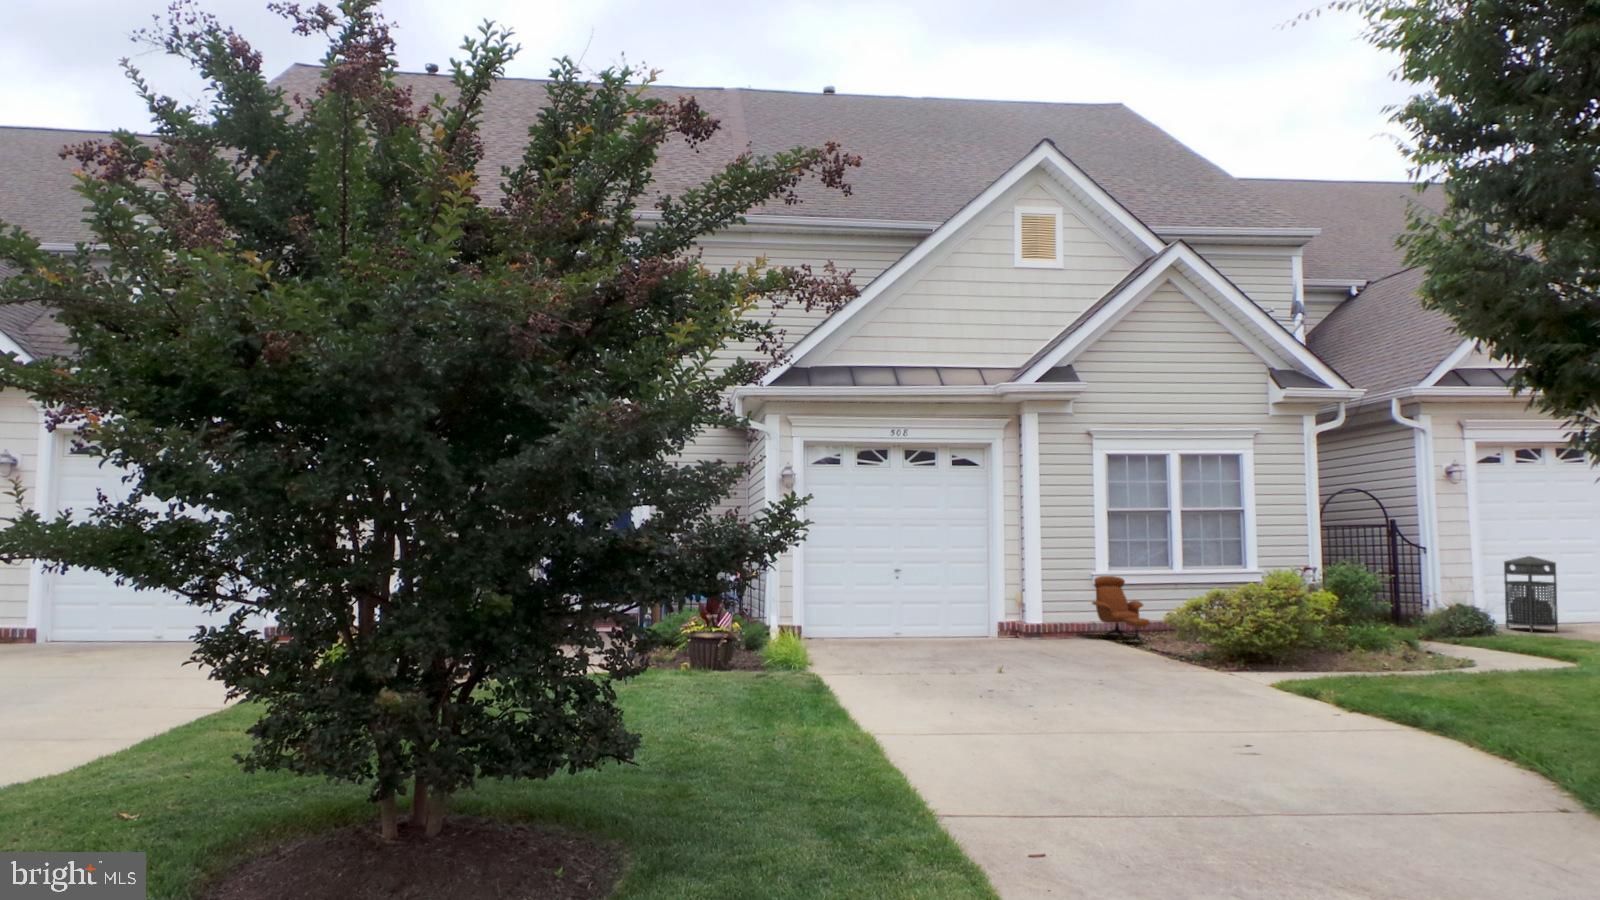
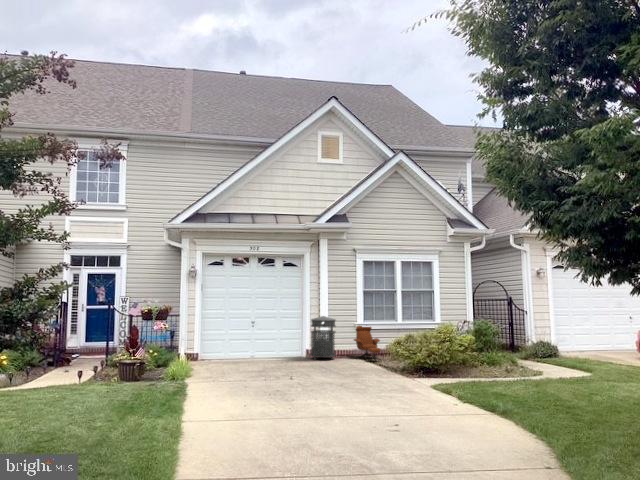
trash can: present [1504,556,1558,632] -> present [310,316,336,360]

